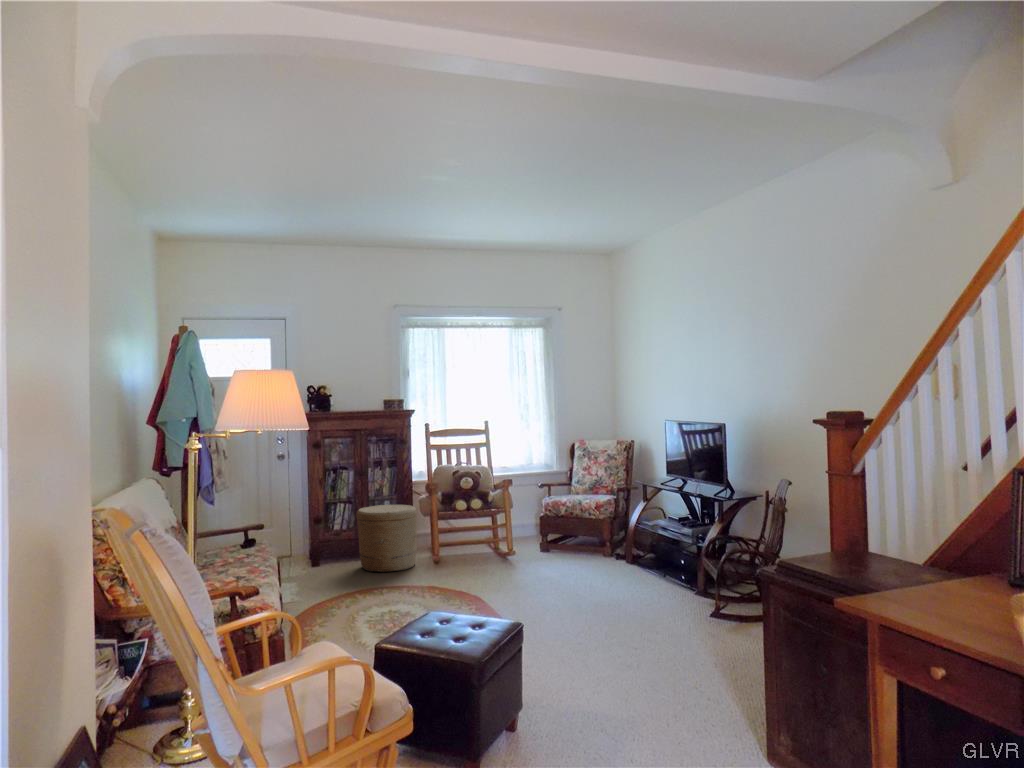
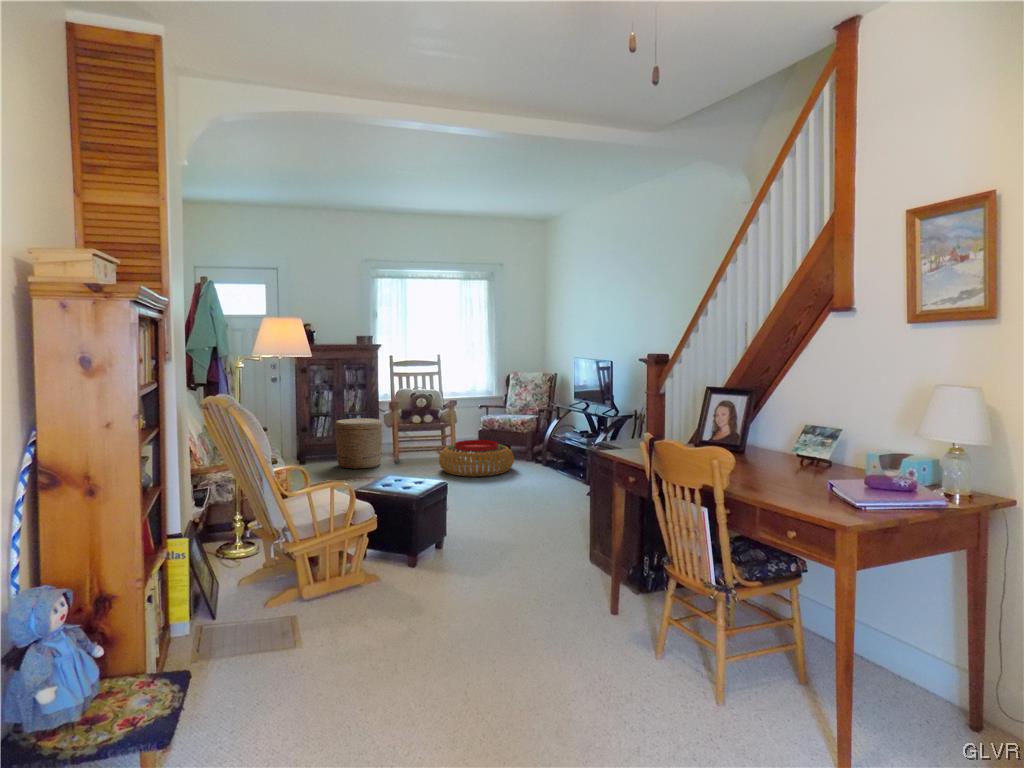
pouf: none [491,531,590,582] -> present [439,440,514,477]

